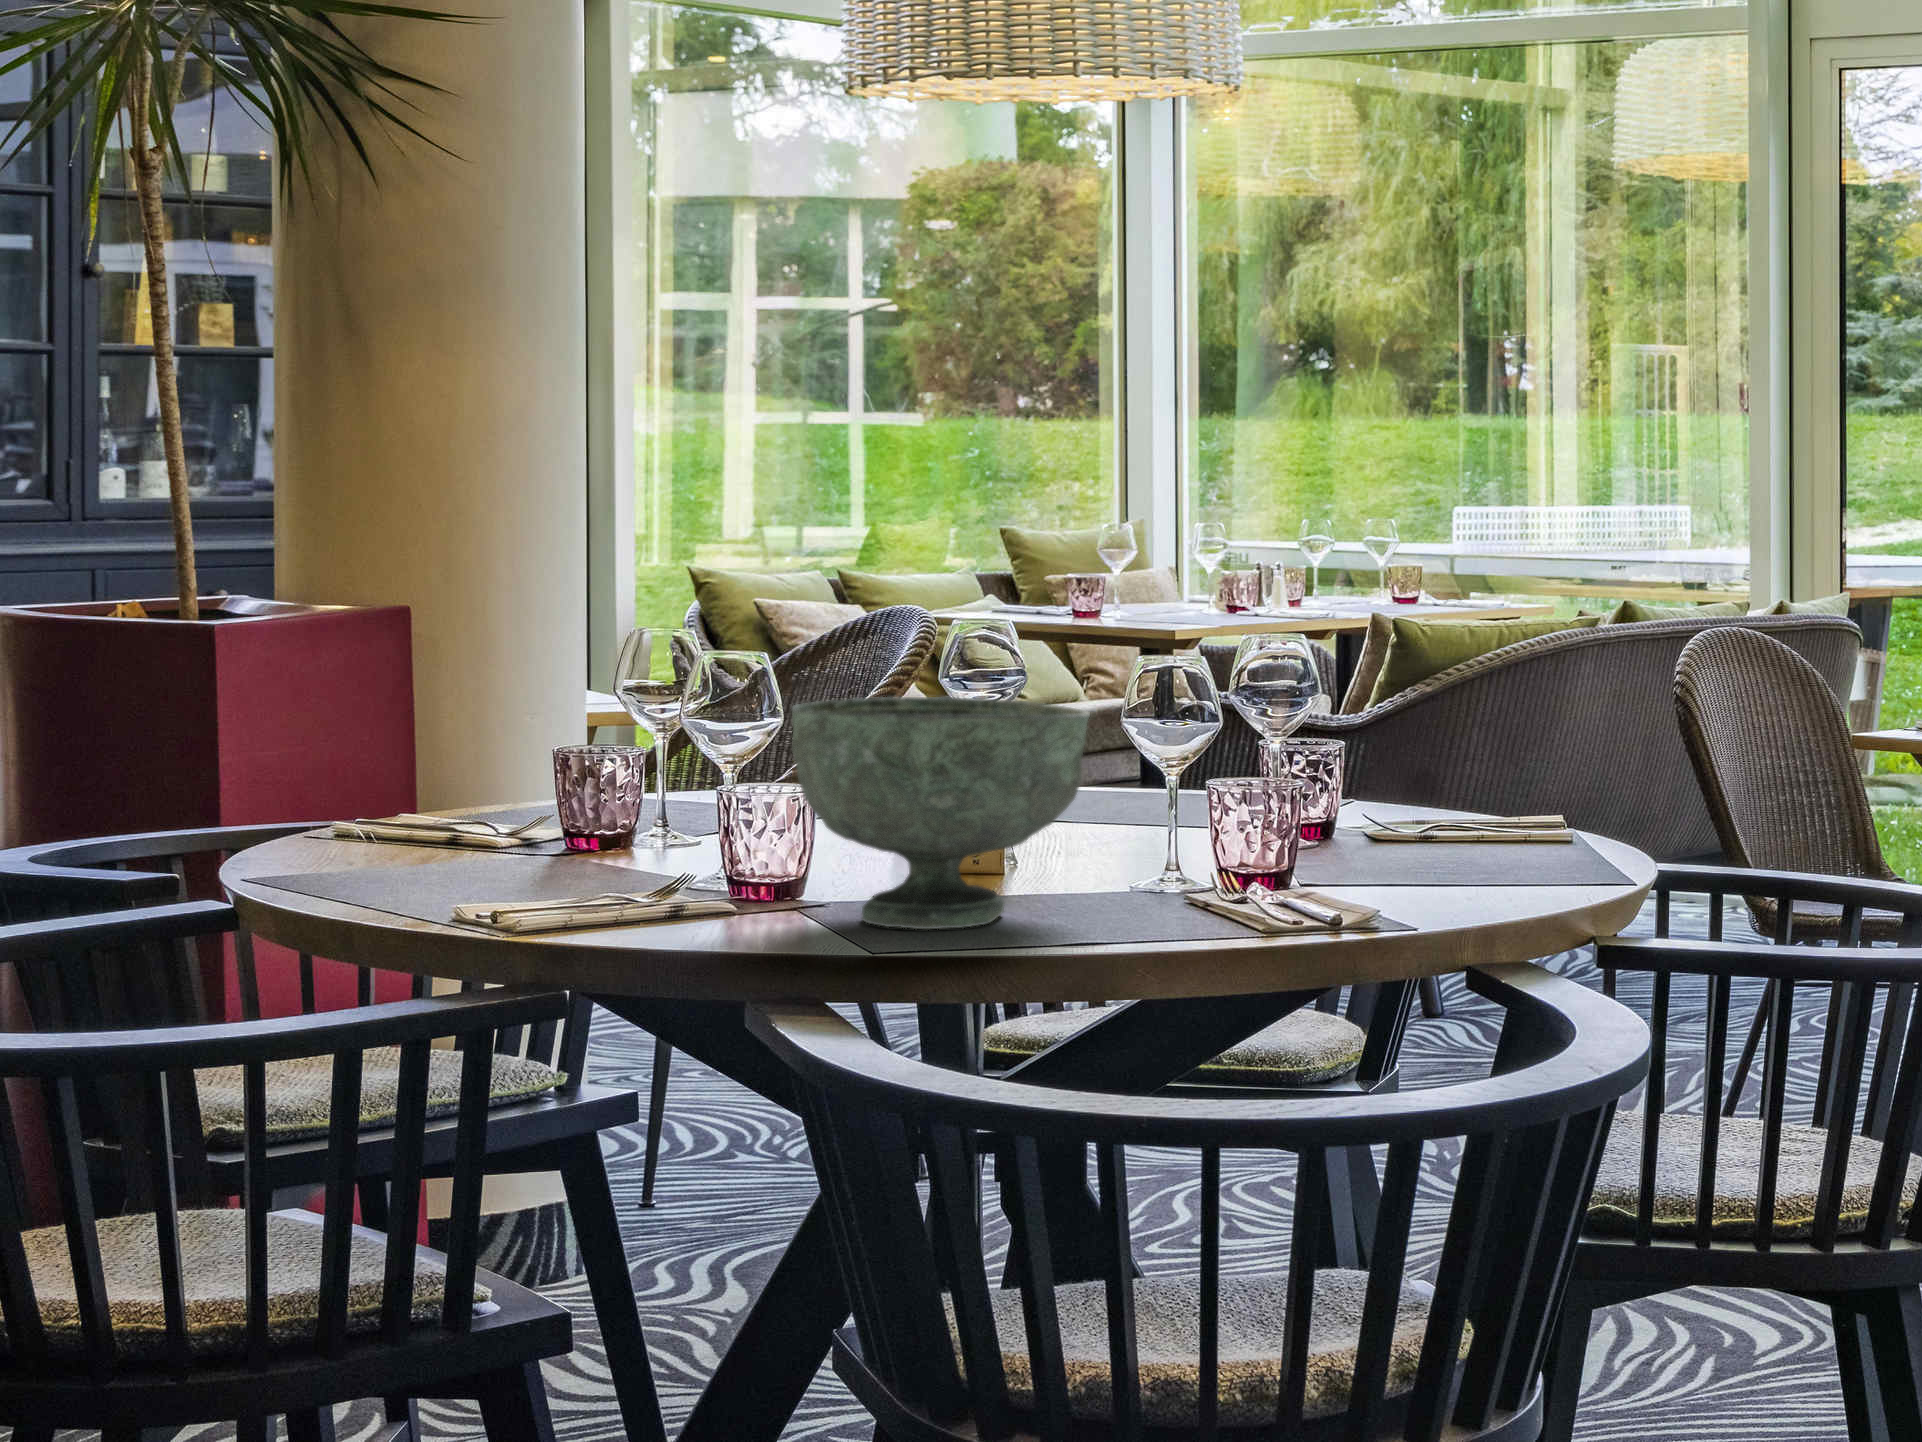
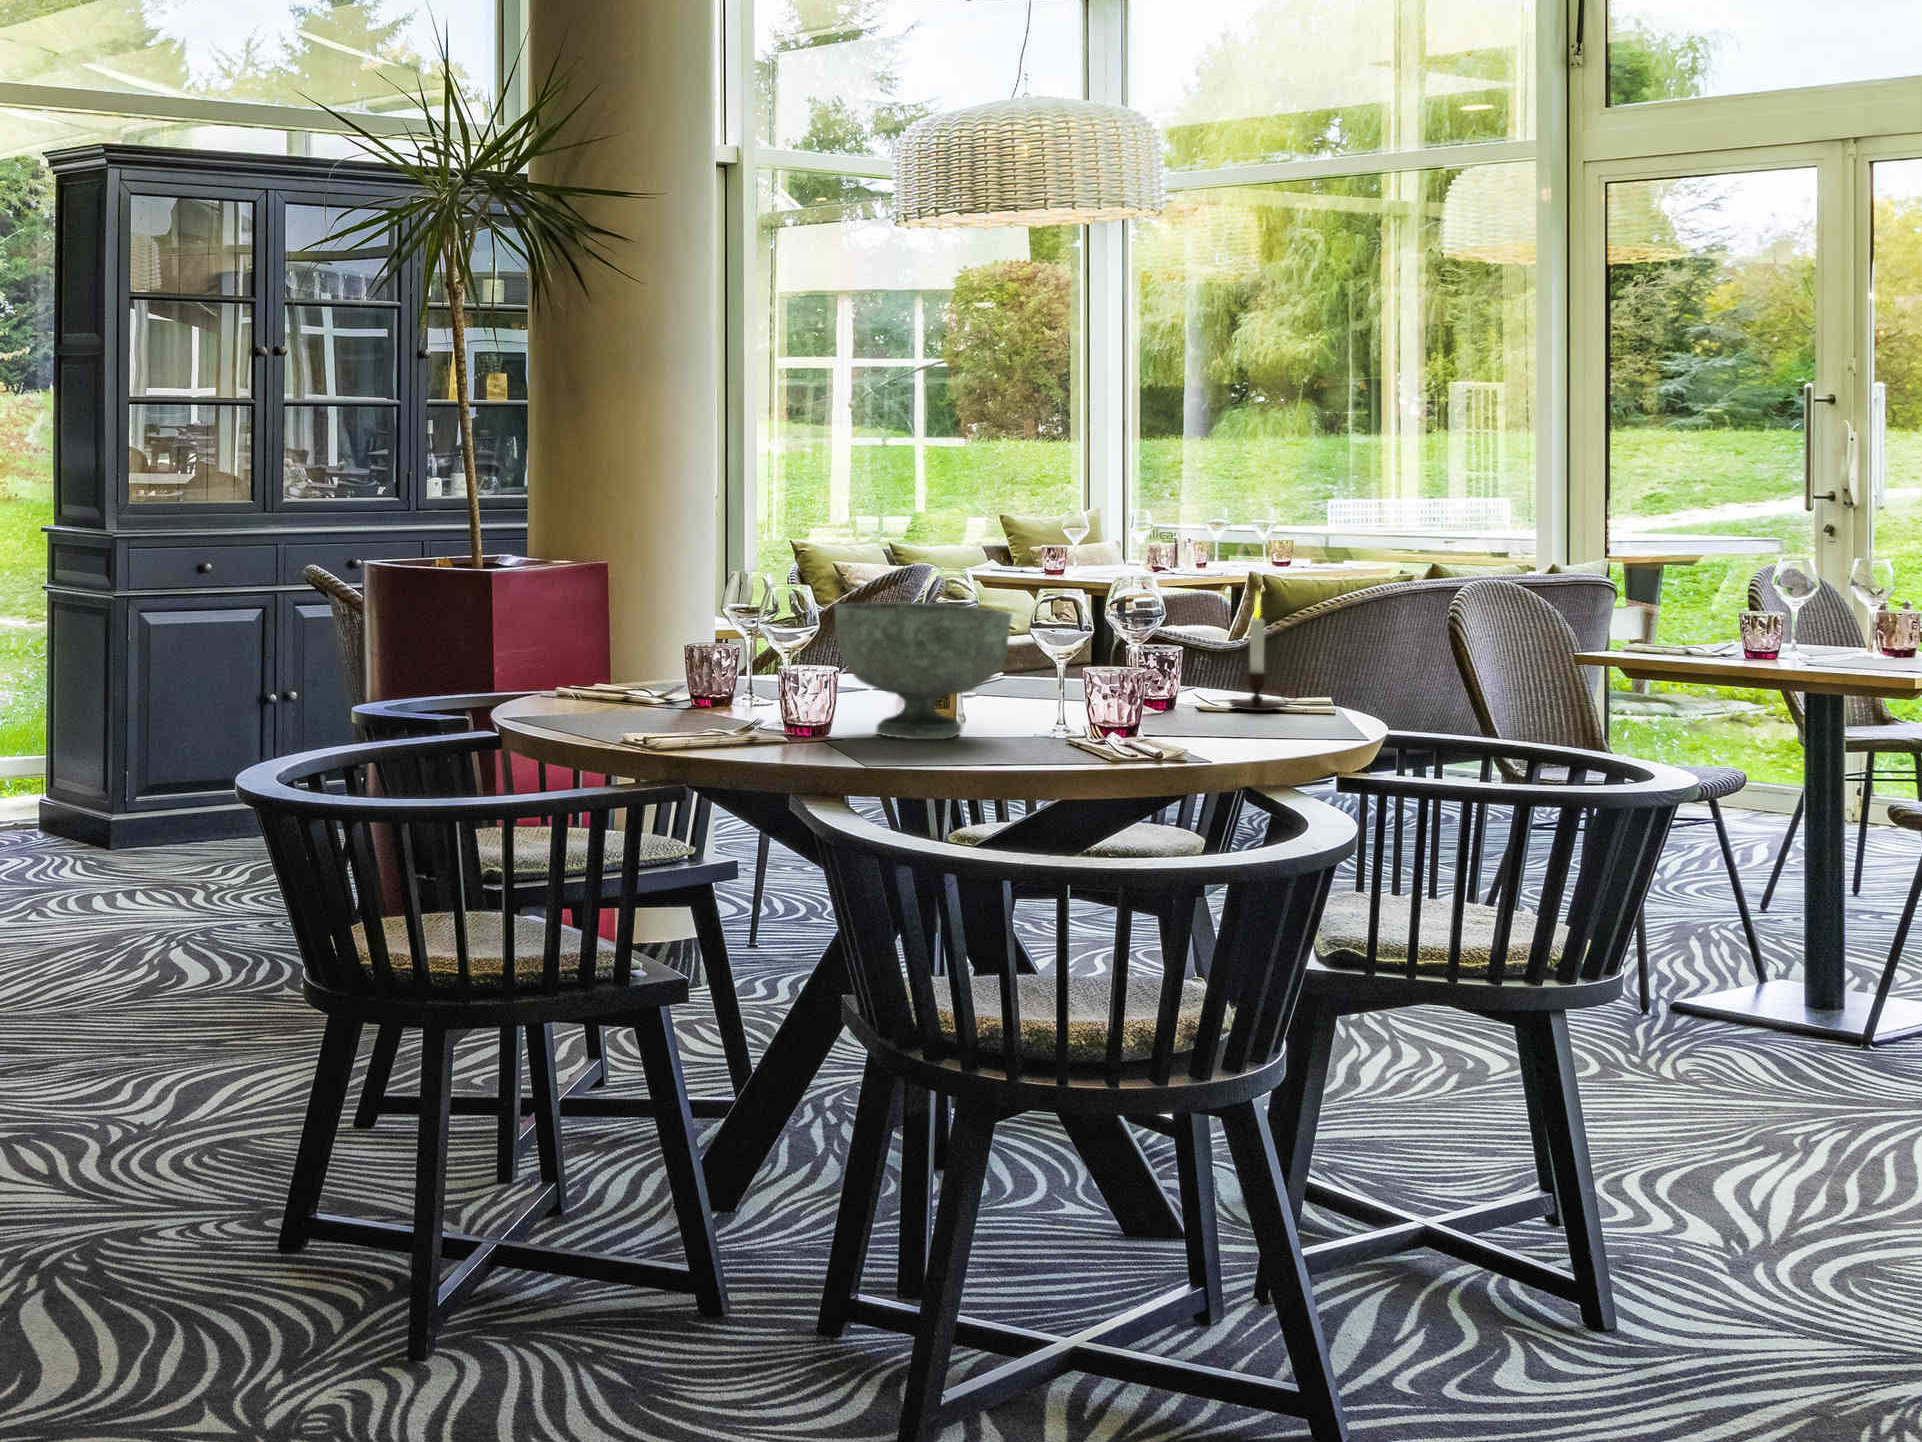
candle: none [1413,660,1518,849] -> present [1229,592,1299,711]

